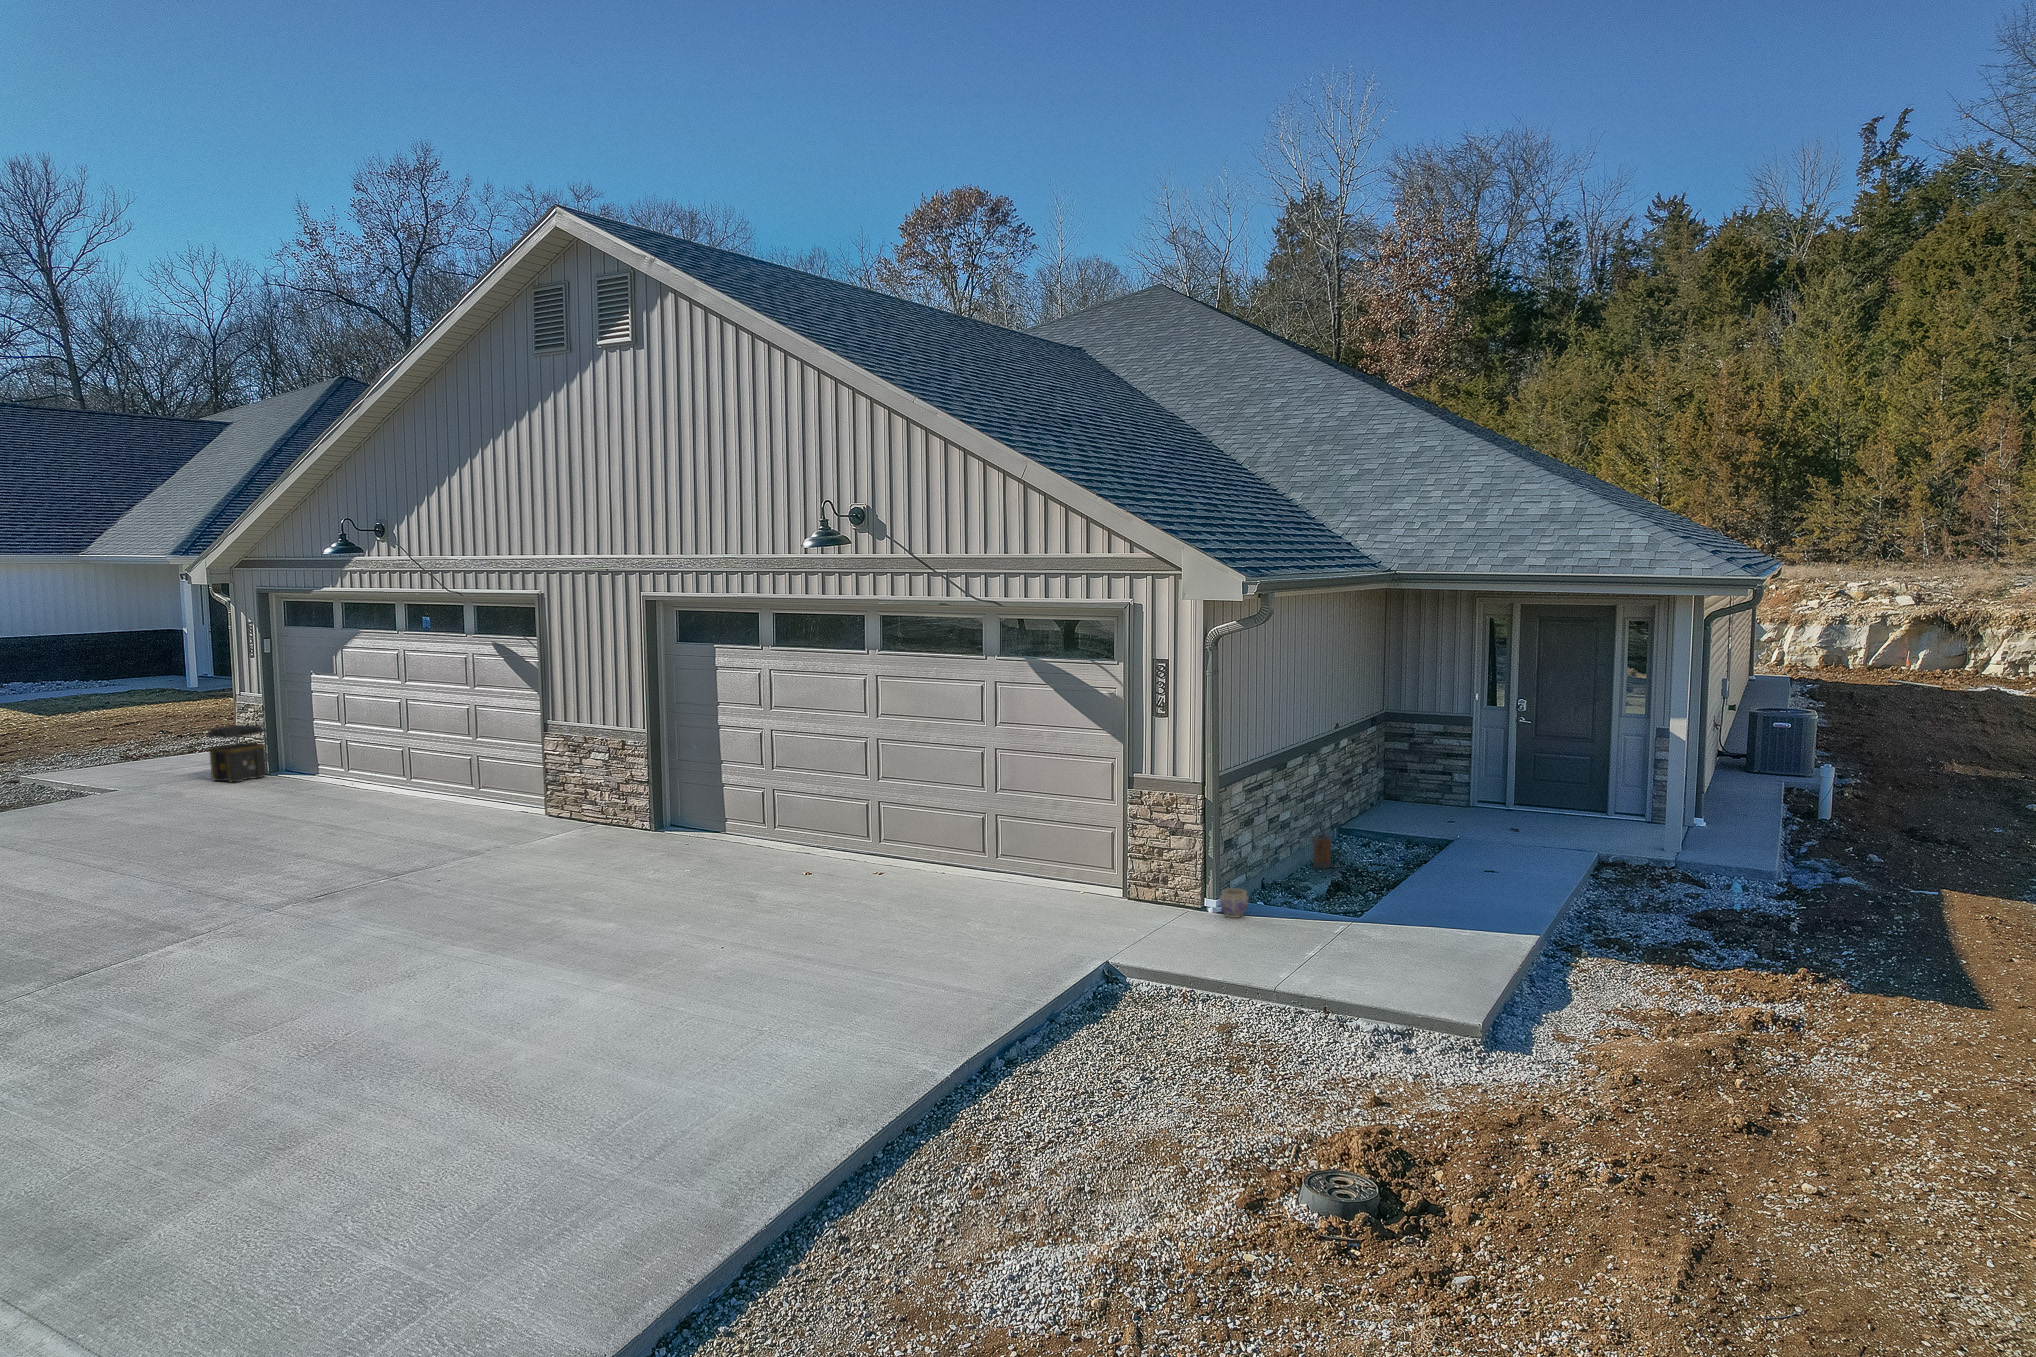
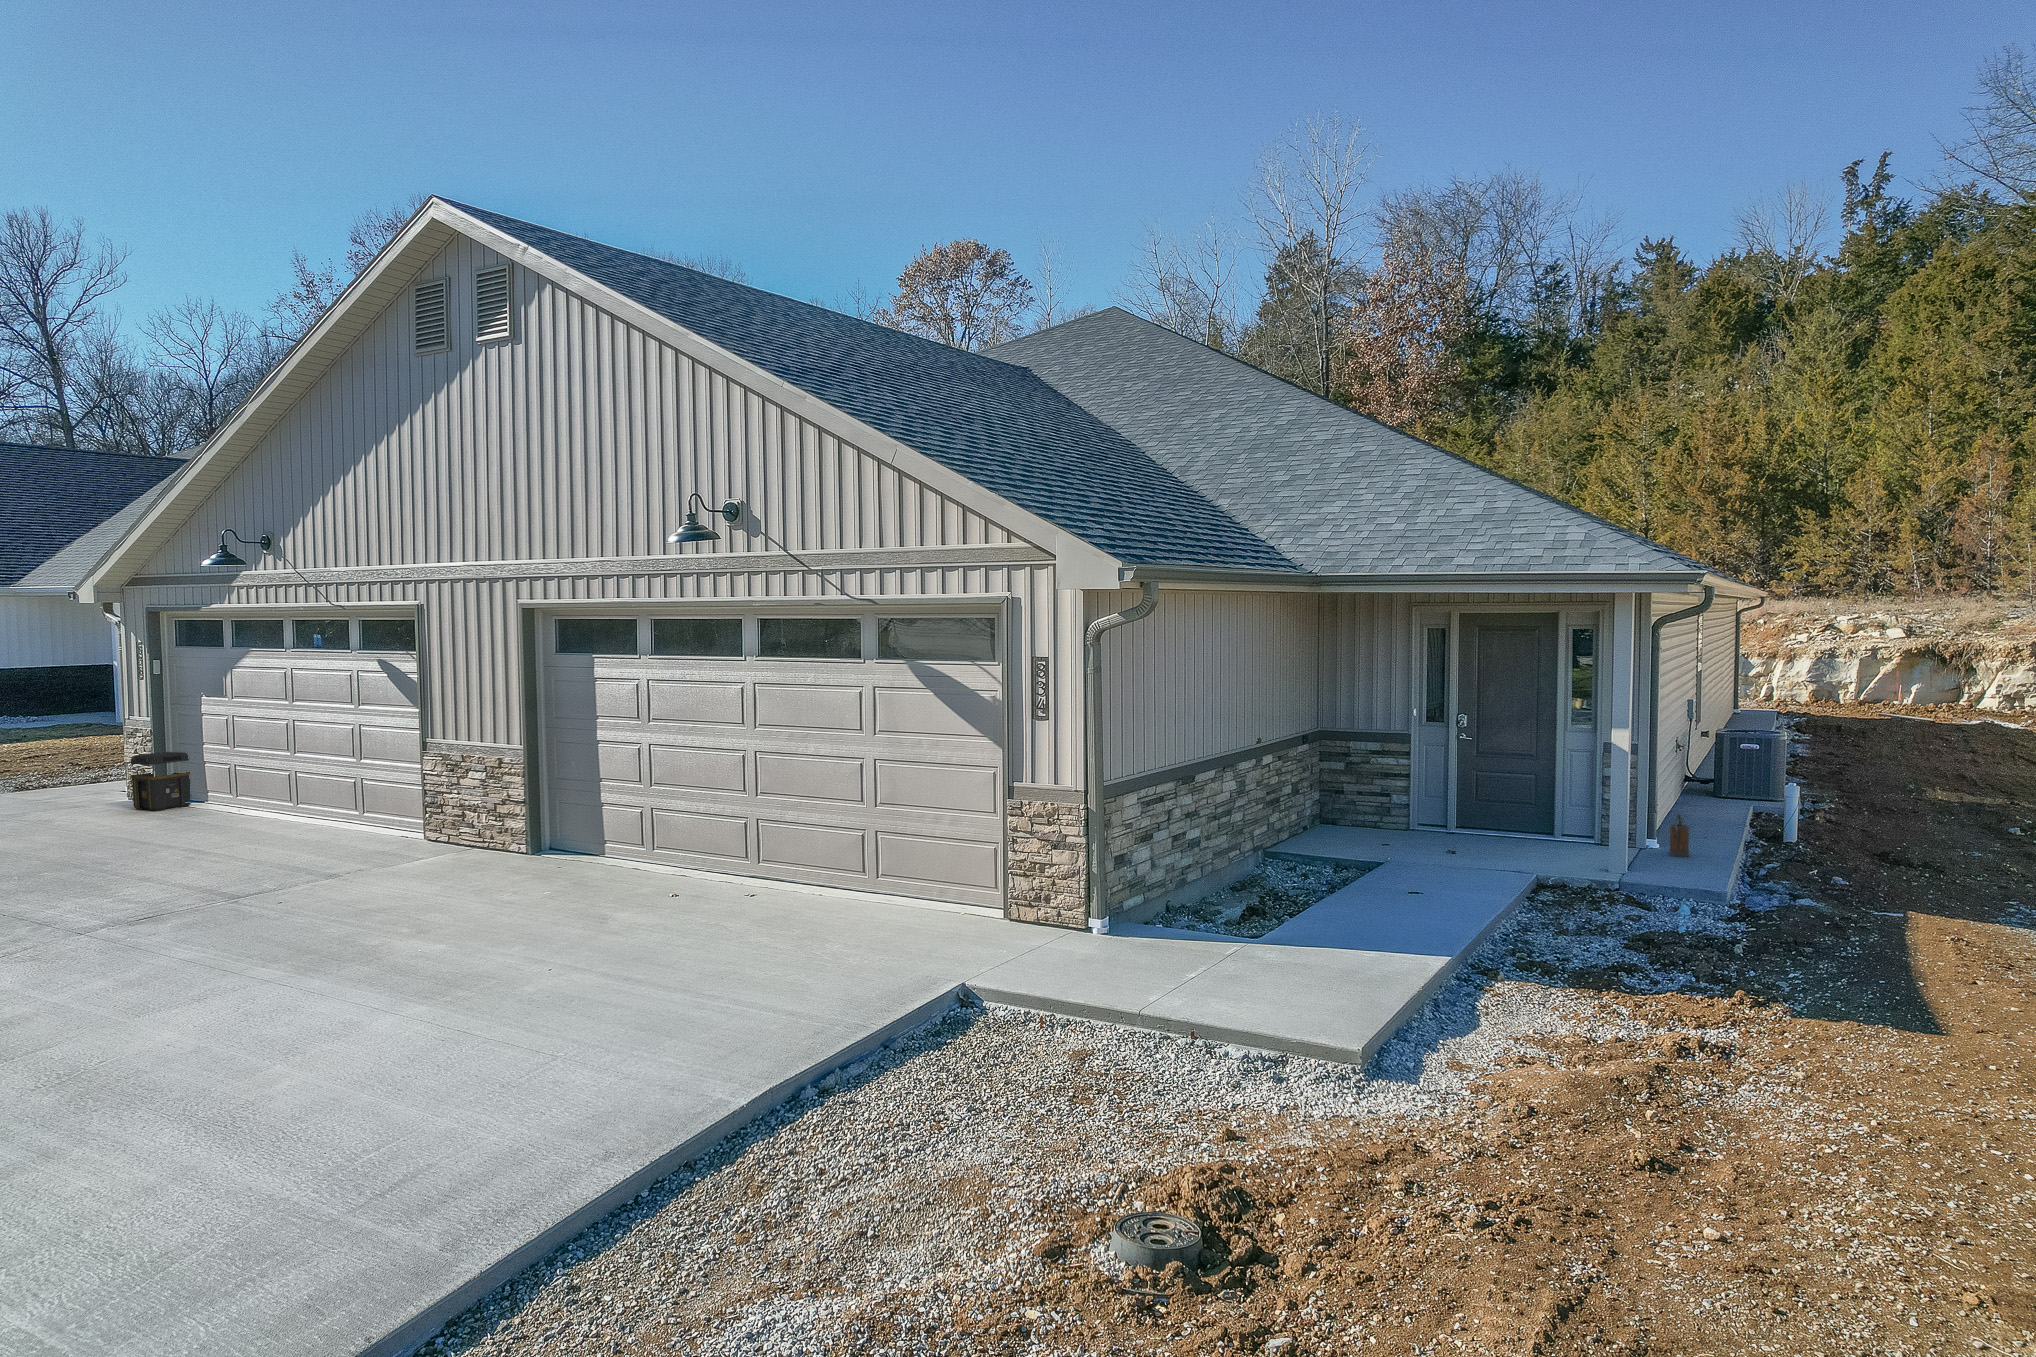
watering can: present [1313,825,1331,868] -> present [1670,813,1689,857]
planter: present [1219,888,1249,918] -> none [1120,908,1151,940]

